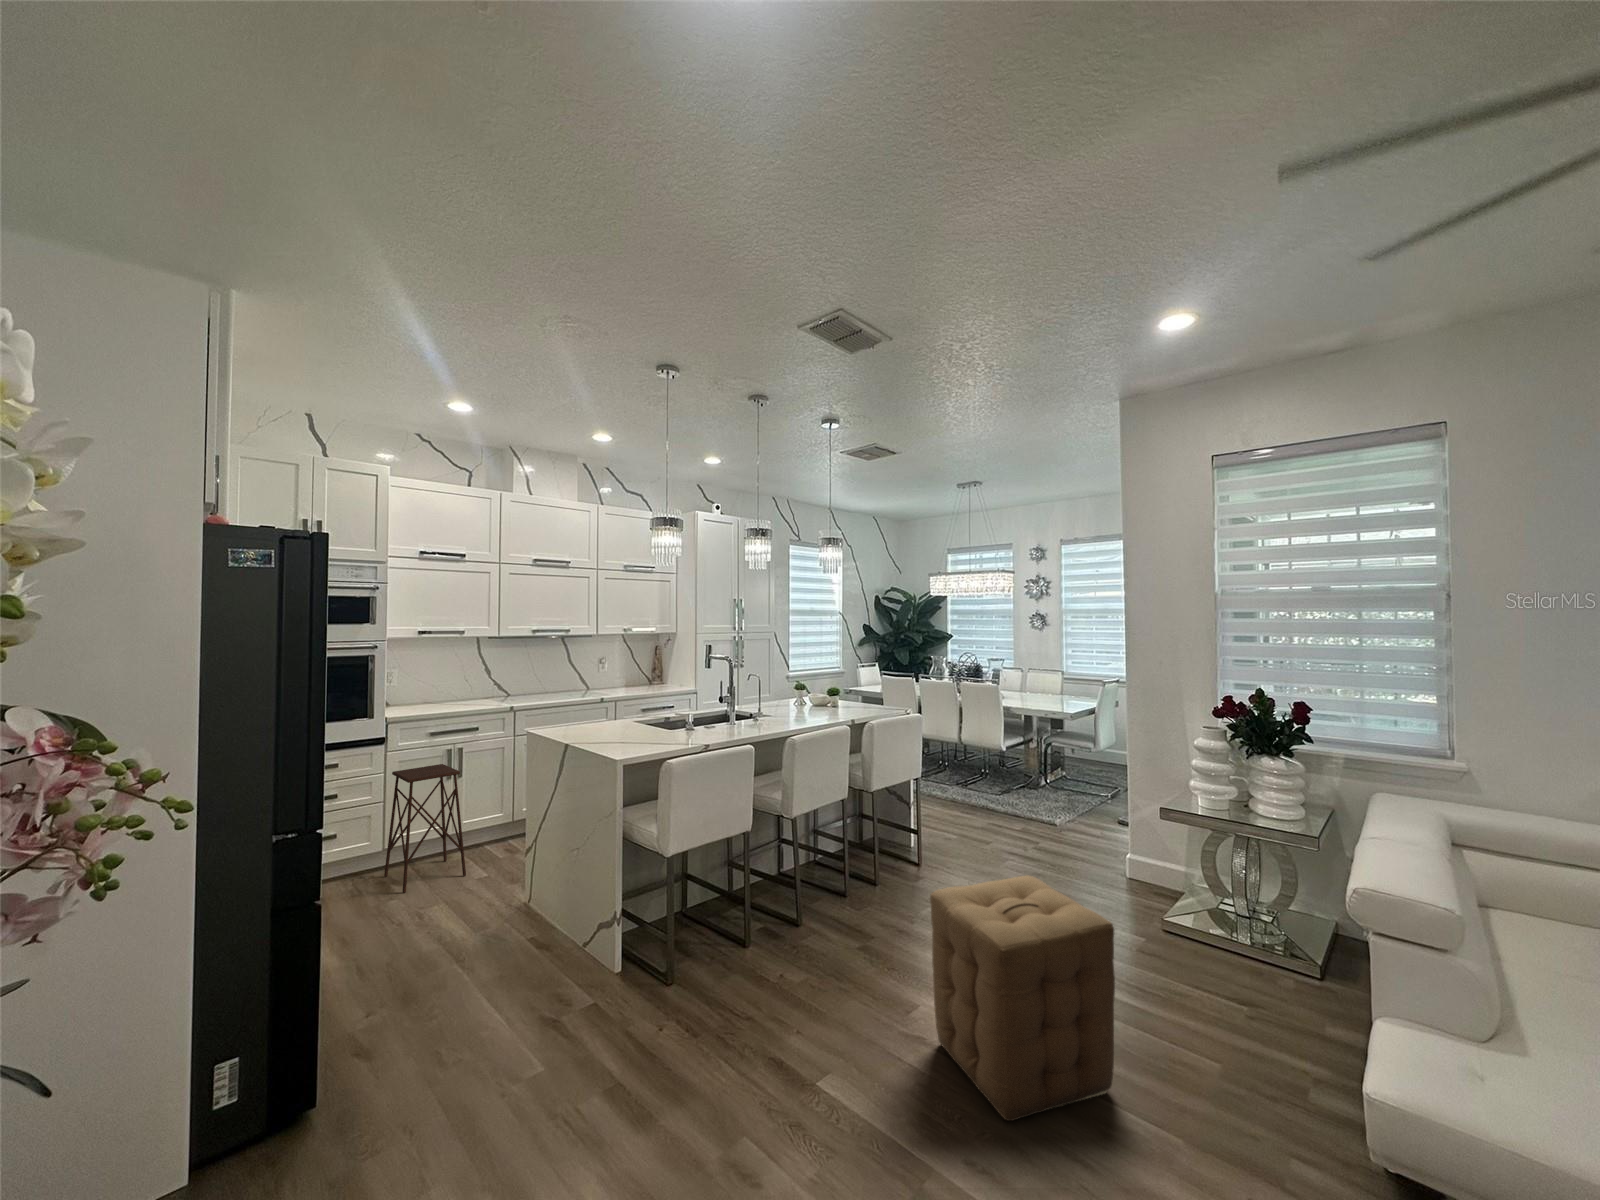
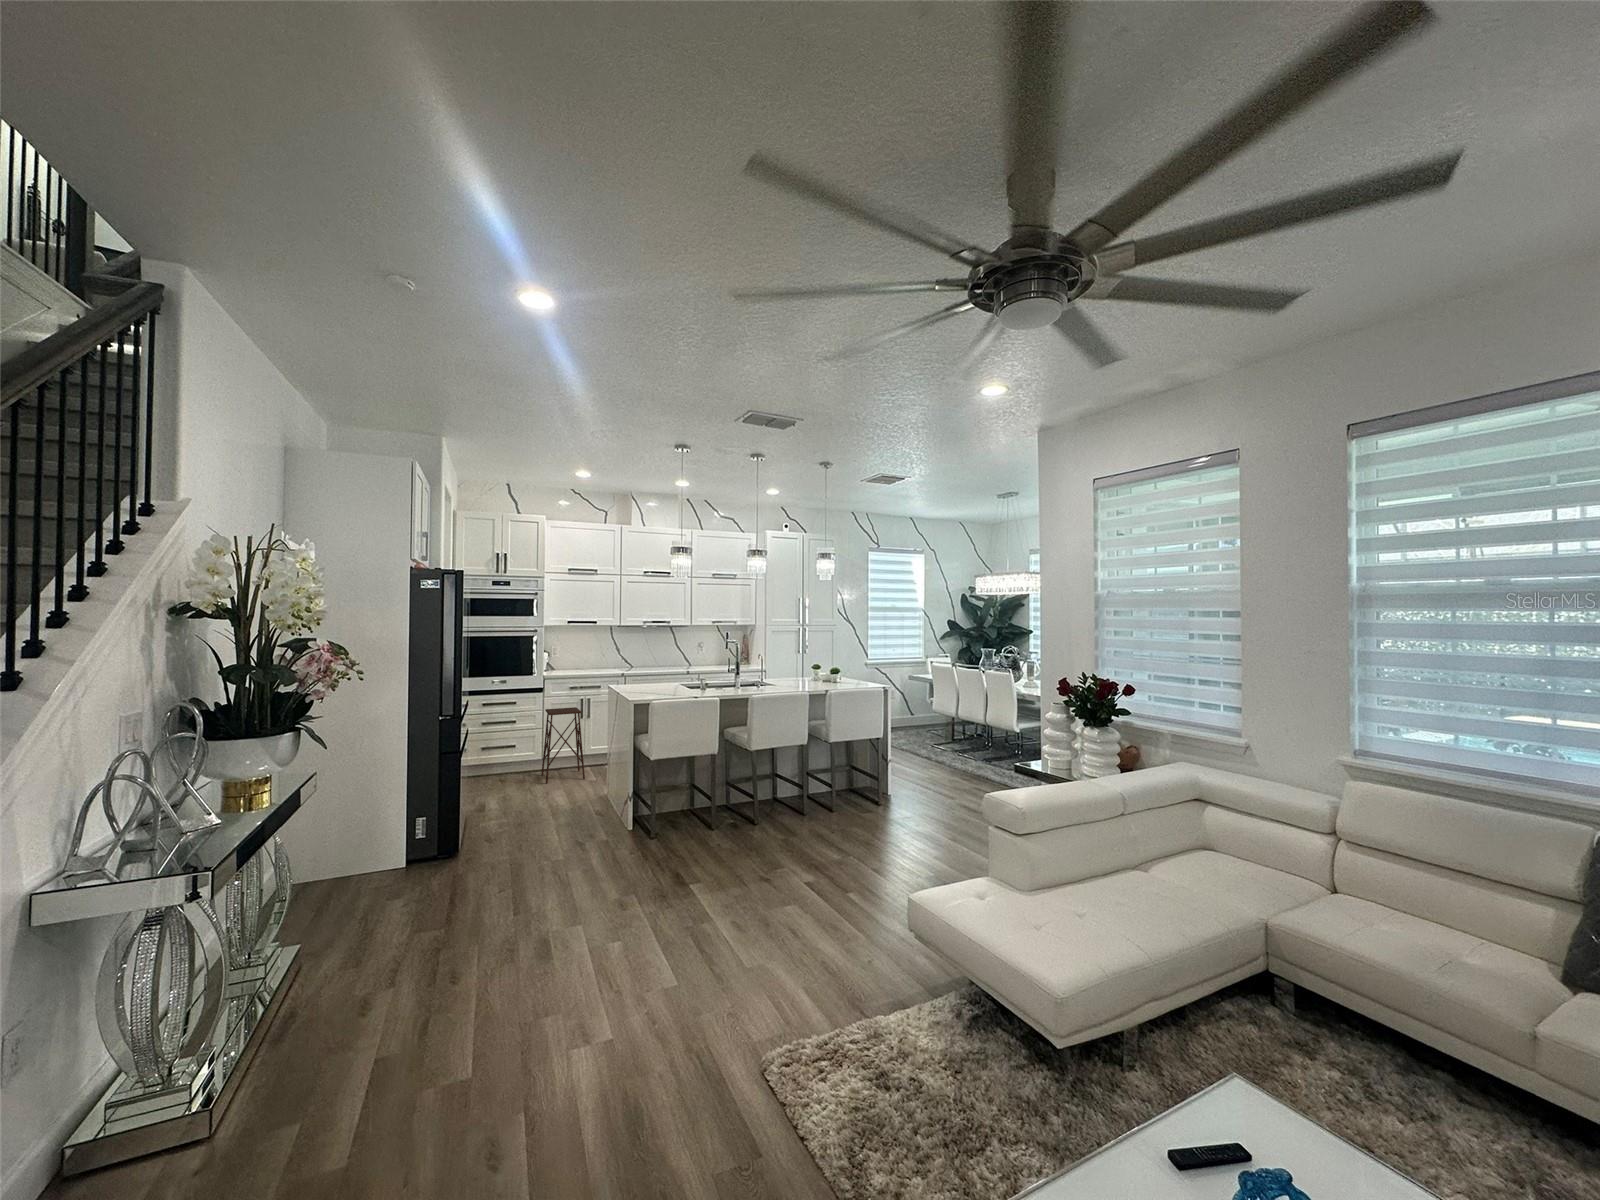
ottoman: present [930,875,1115,1121] -> none [765,784,856,916]

